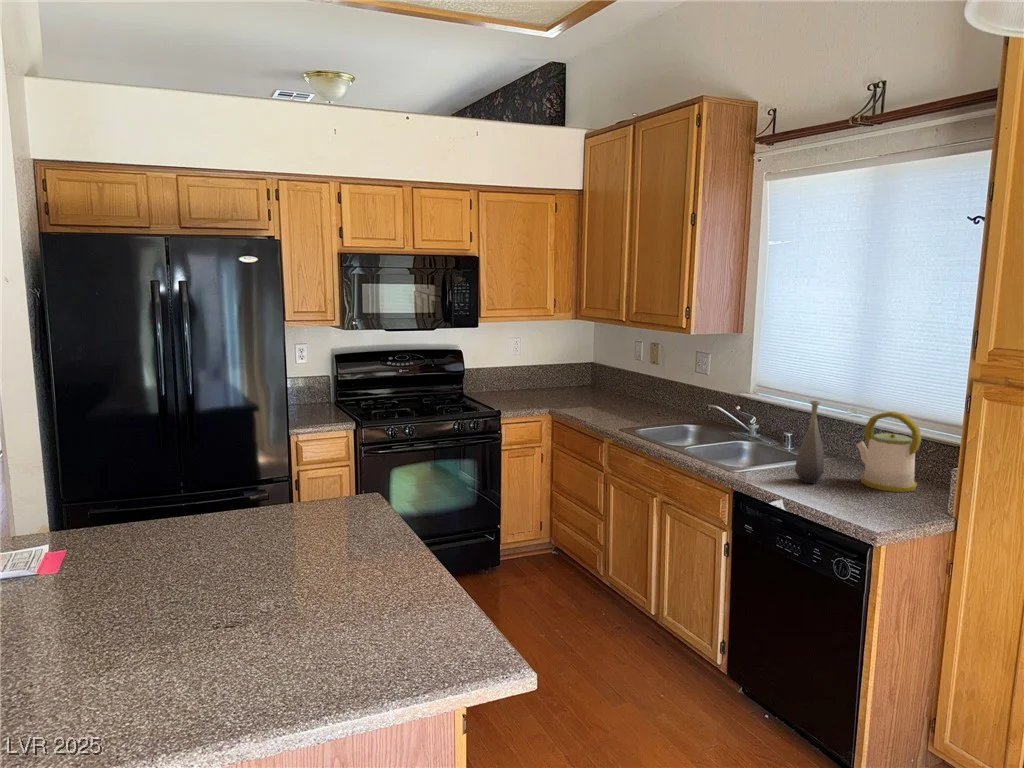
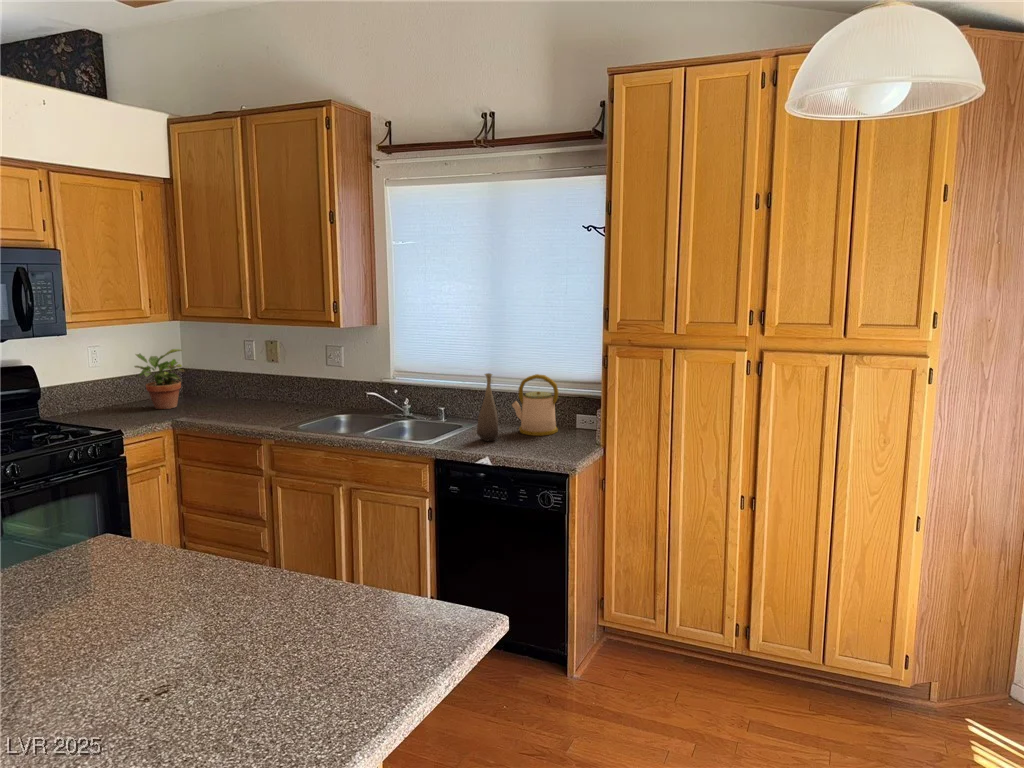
potted plant: none [541,344,580,397] -> present [135,349,184,409]

